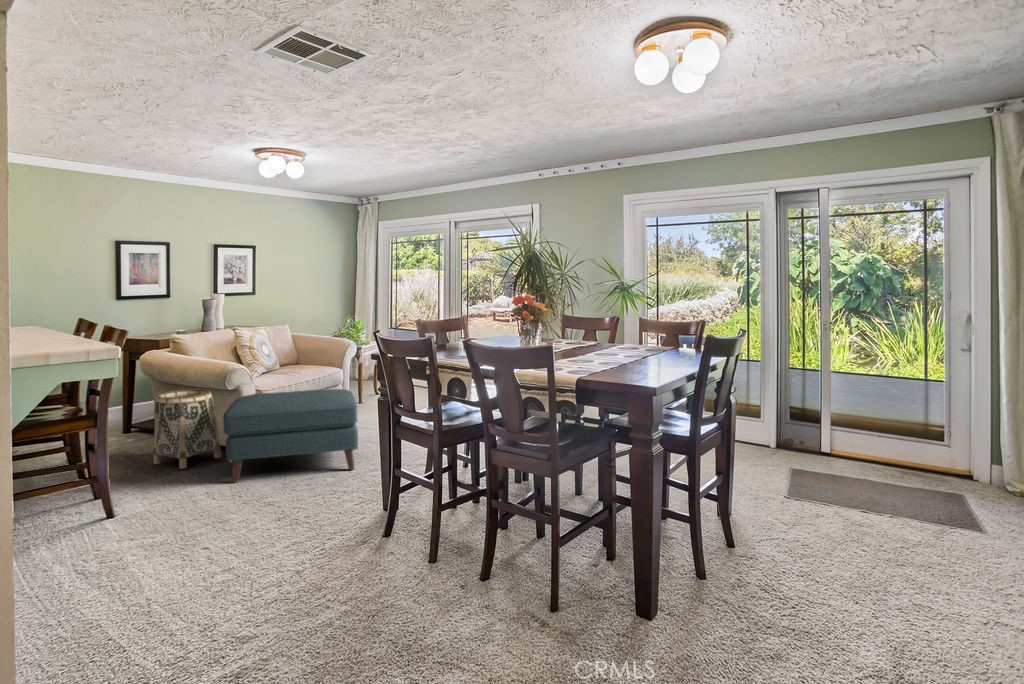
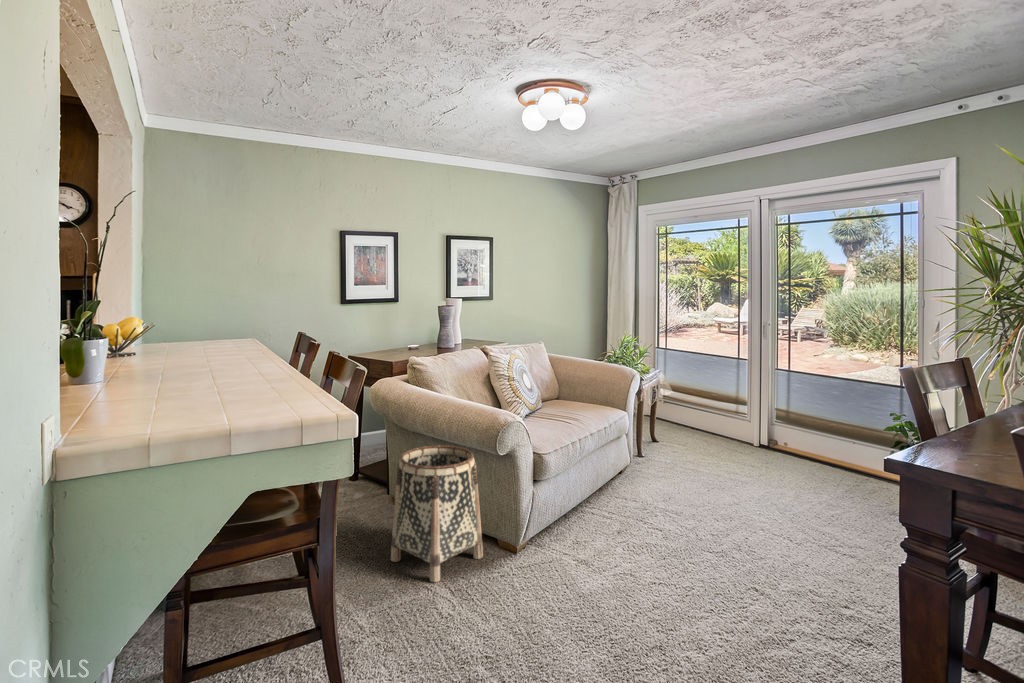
ottoman: present [223,389,358,482] -> none [511,465,752,646]

